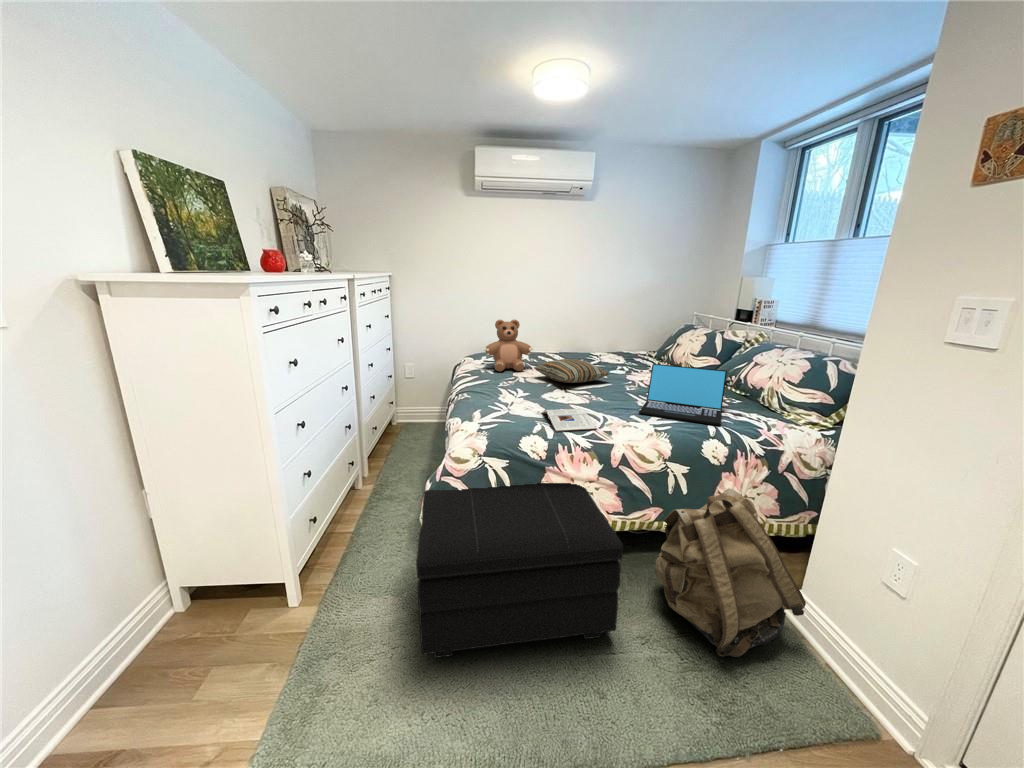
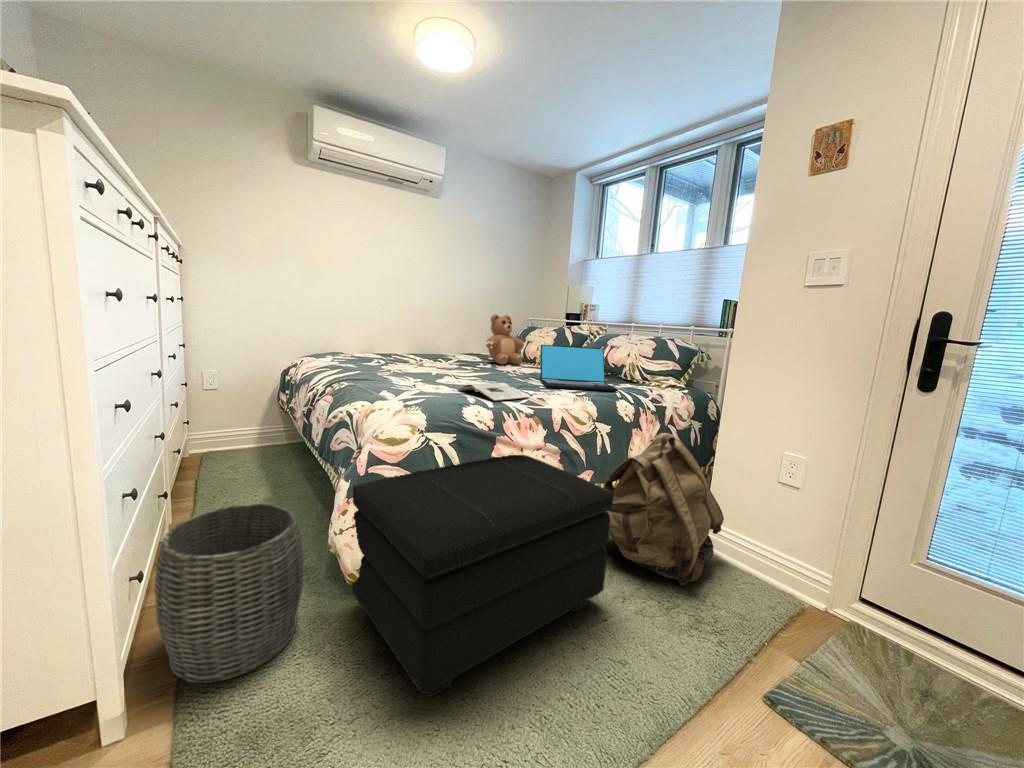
teddy bear: present [484,320,533,372] -> present [485,314,525,365]
pillow: present [534,359,609,383] -> none [408,347,489,370]
woven basket: none [313,488,398,597] -> present [155,504,303,683]

